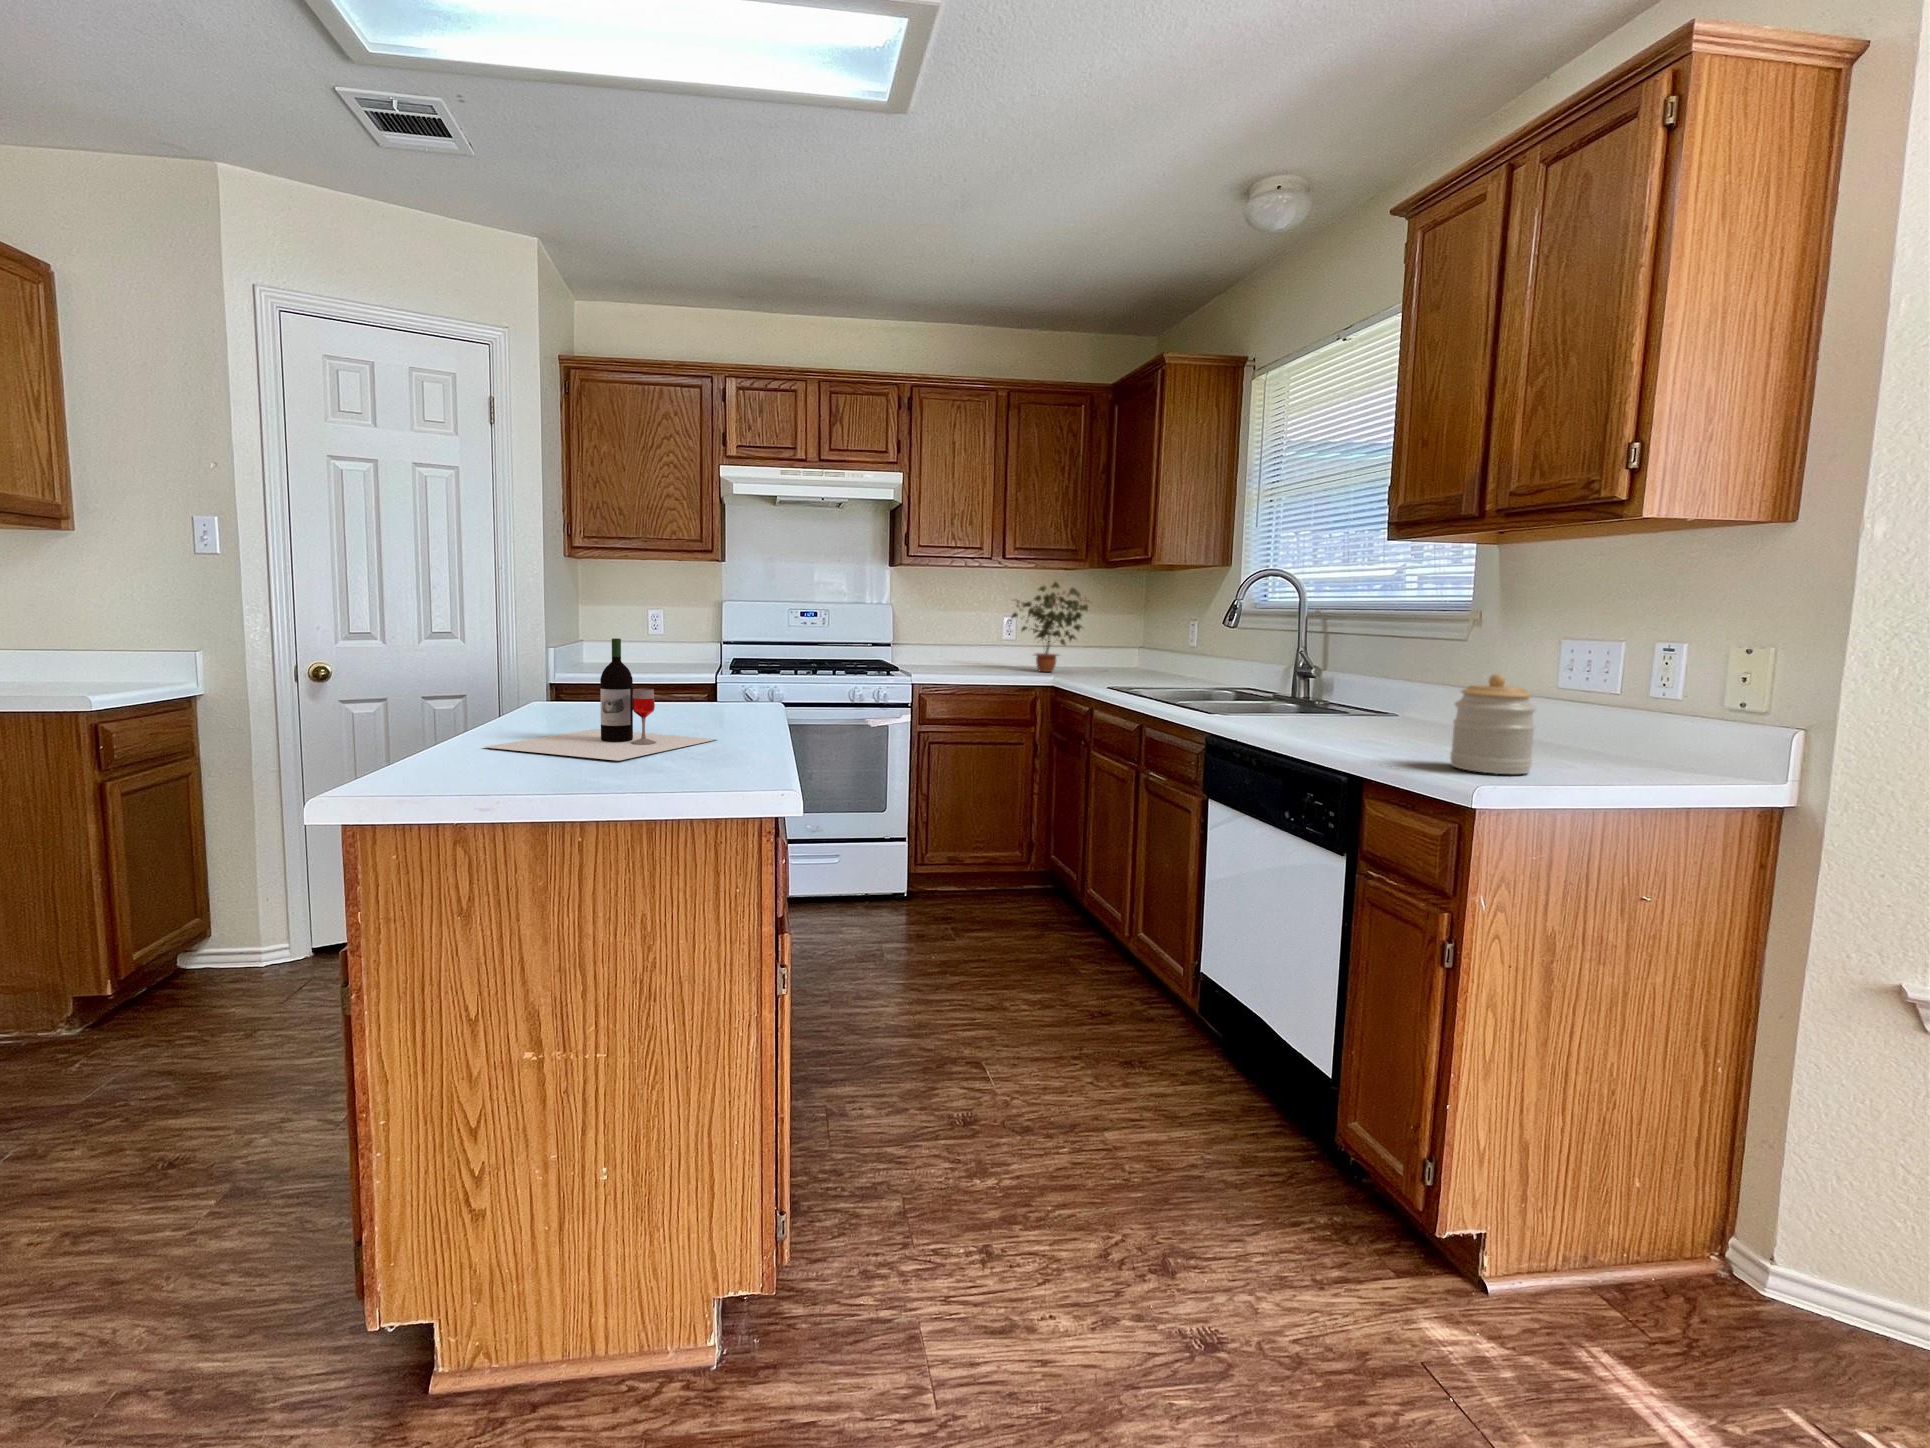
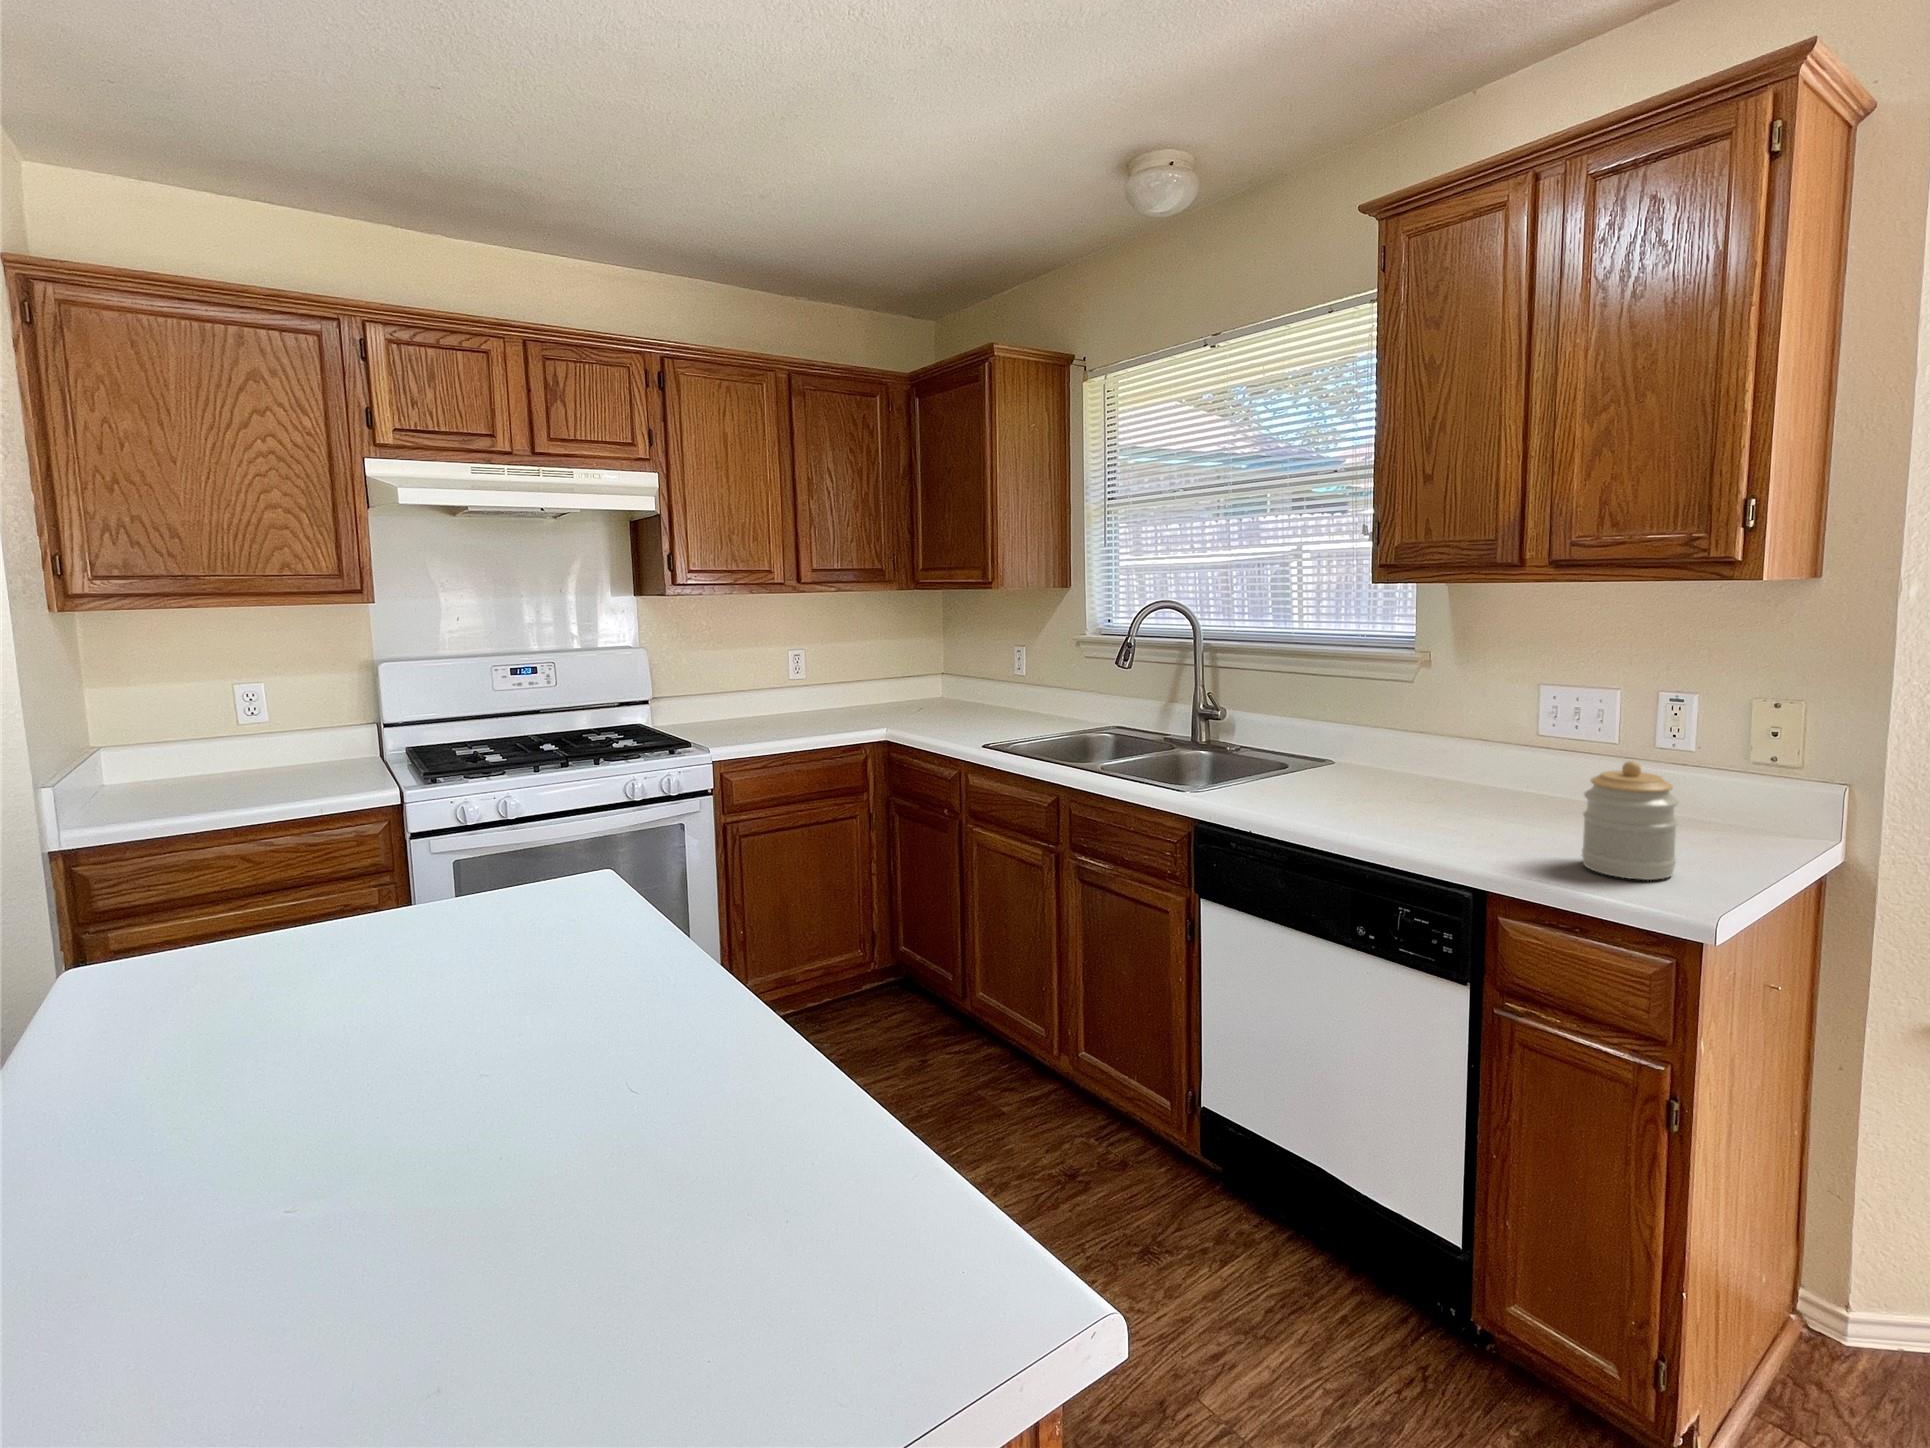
potted plant: present [1011,582,1088,672] -> none [802,607,913,719]
wine bottle: present [486,638,716,761] -> none [141,908,679,1277]

